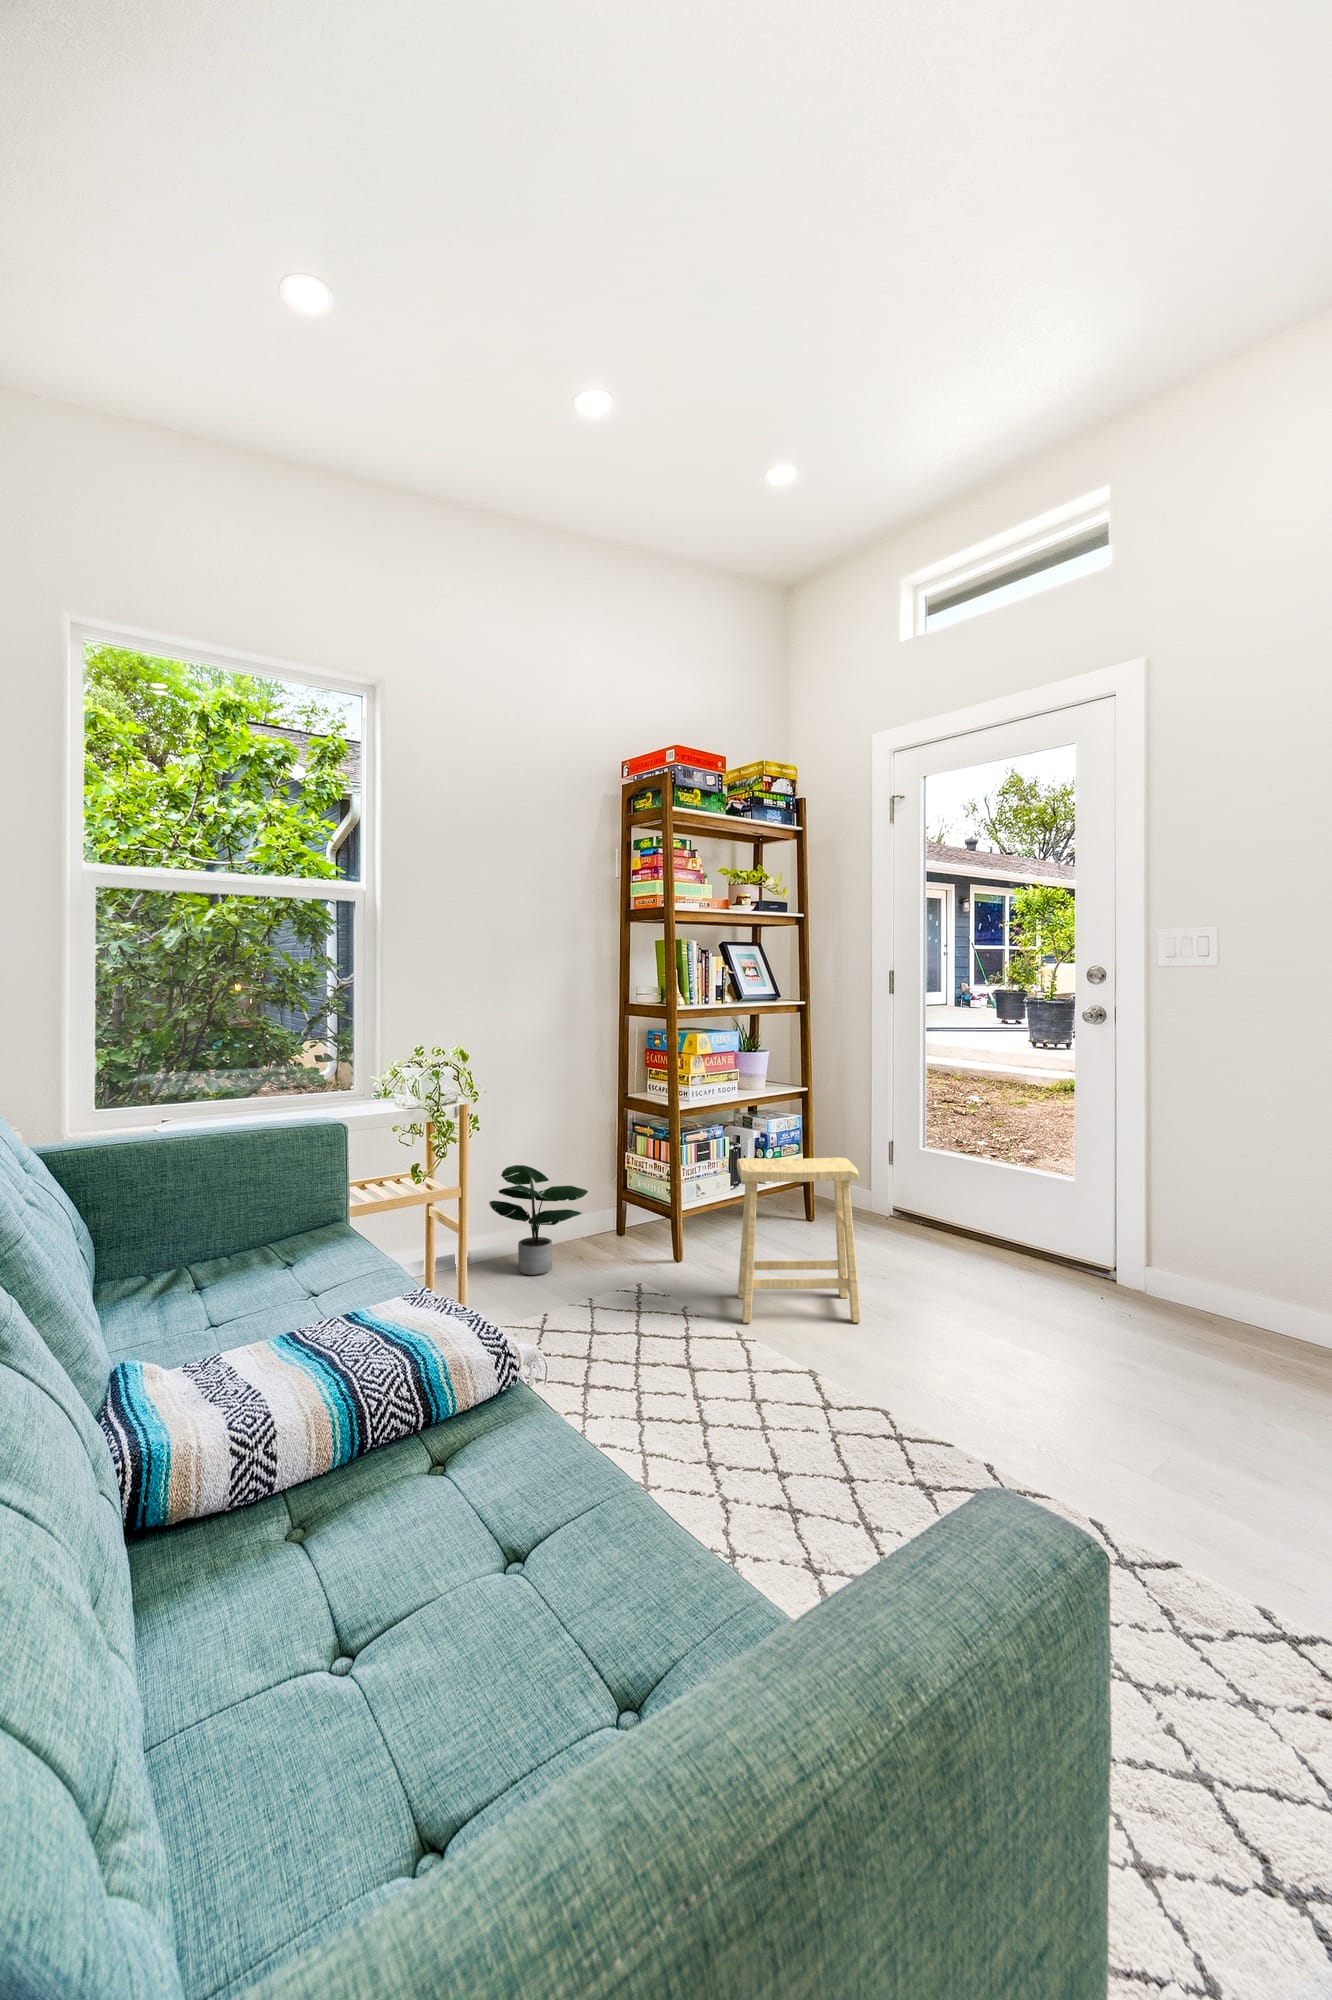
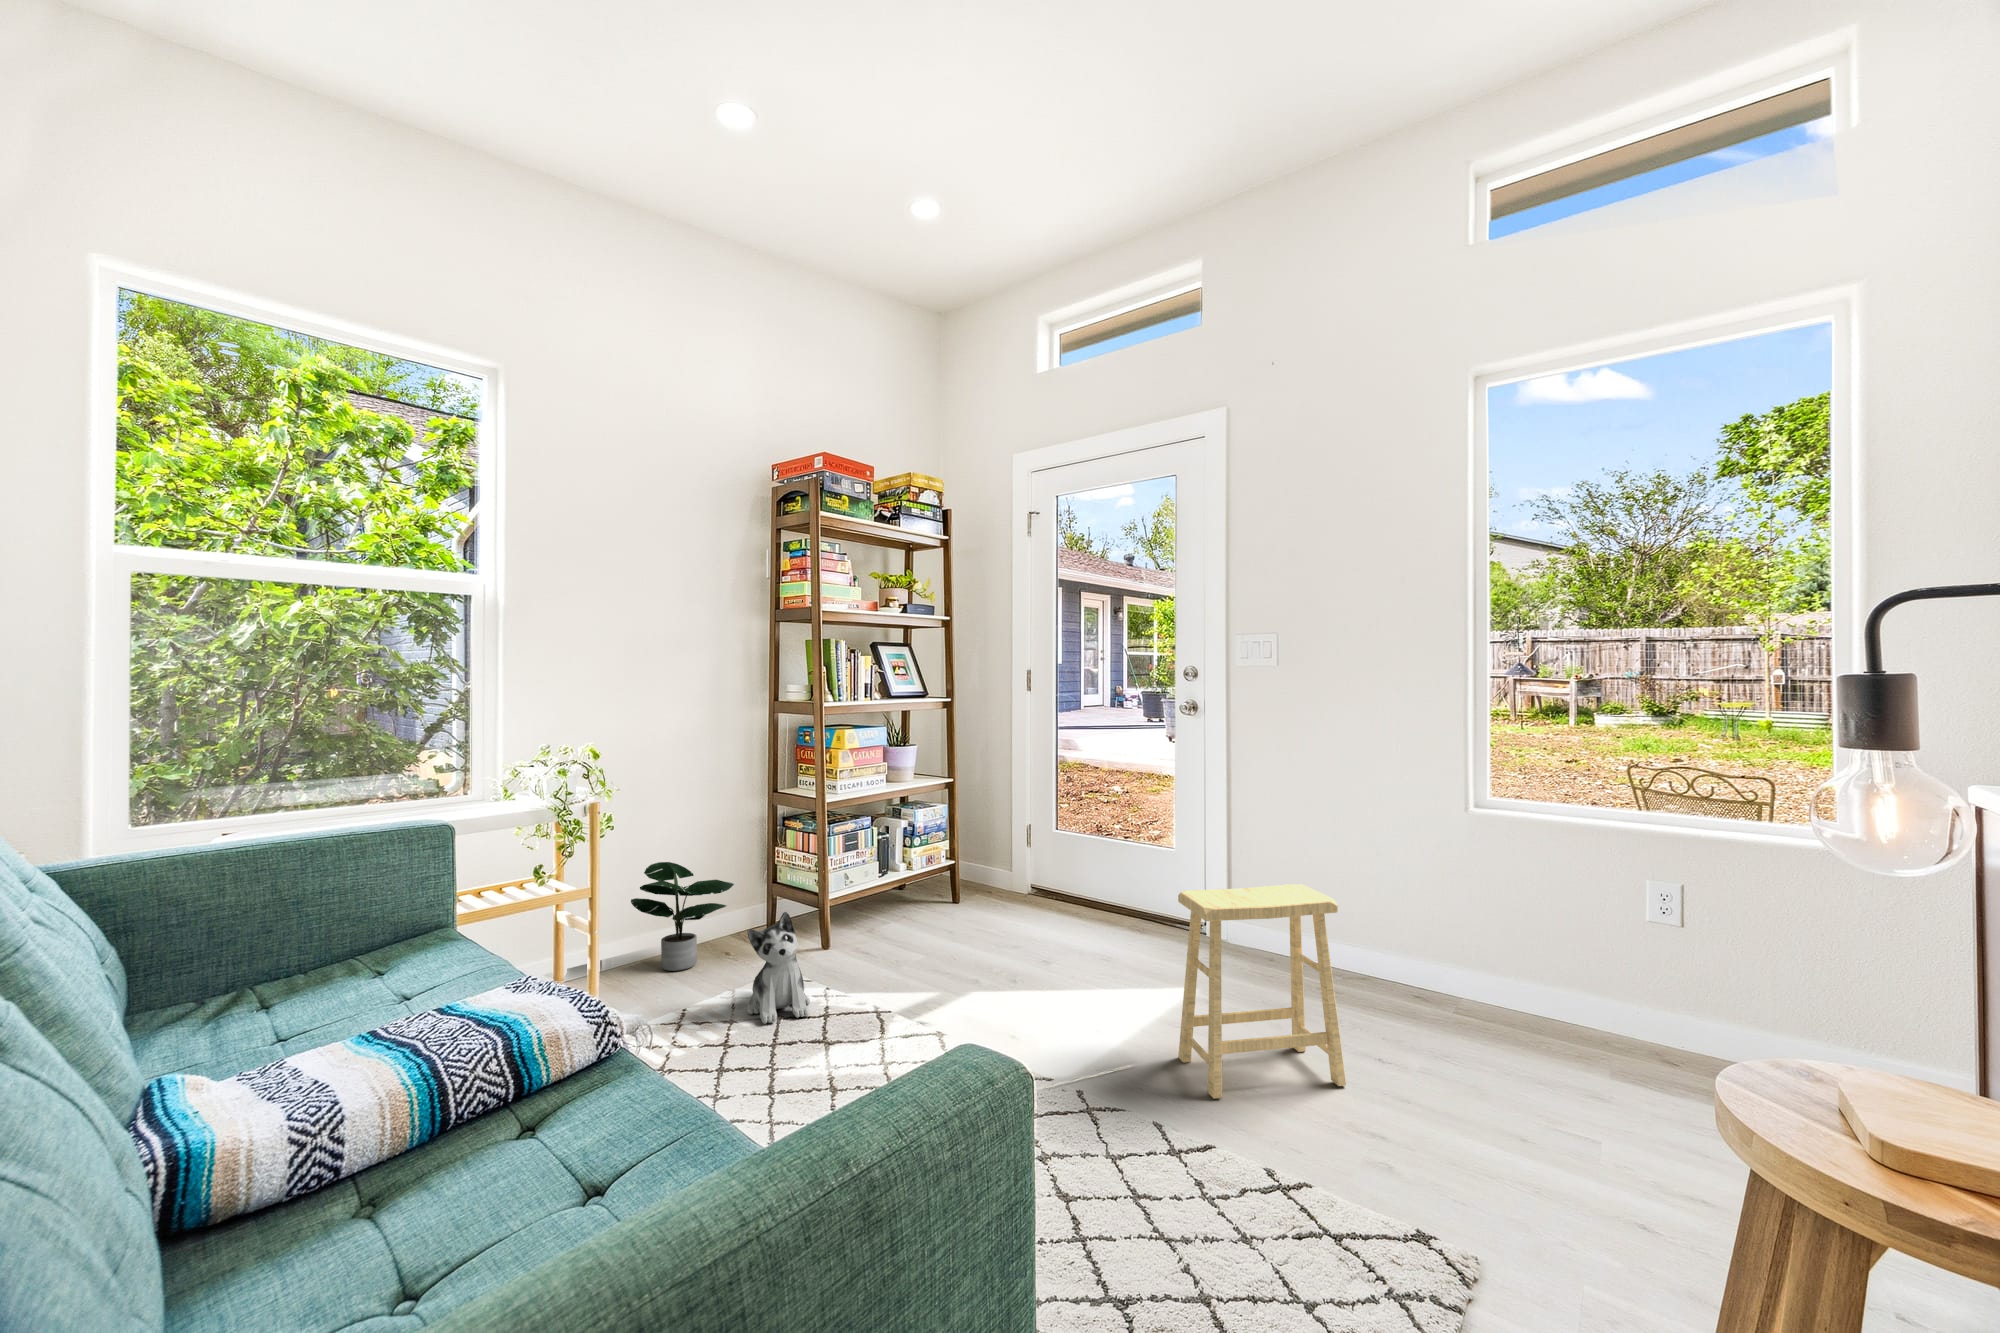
footstool: present [737,1157,861,1323] -> present [1178,884,1346,1099]
plush toy: none [607,1226,670,1339] -> present [747,912,810,1024]

